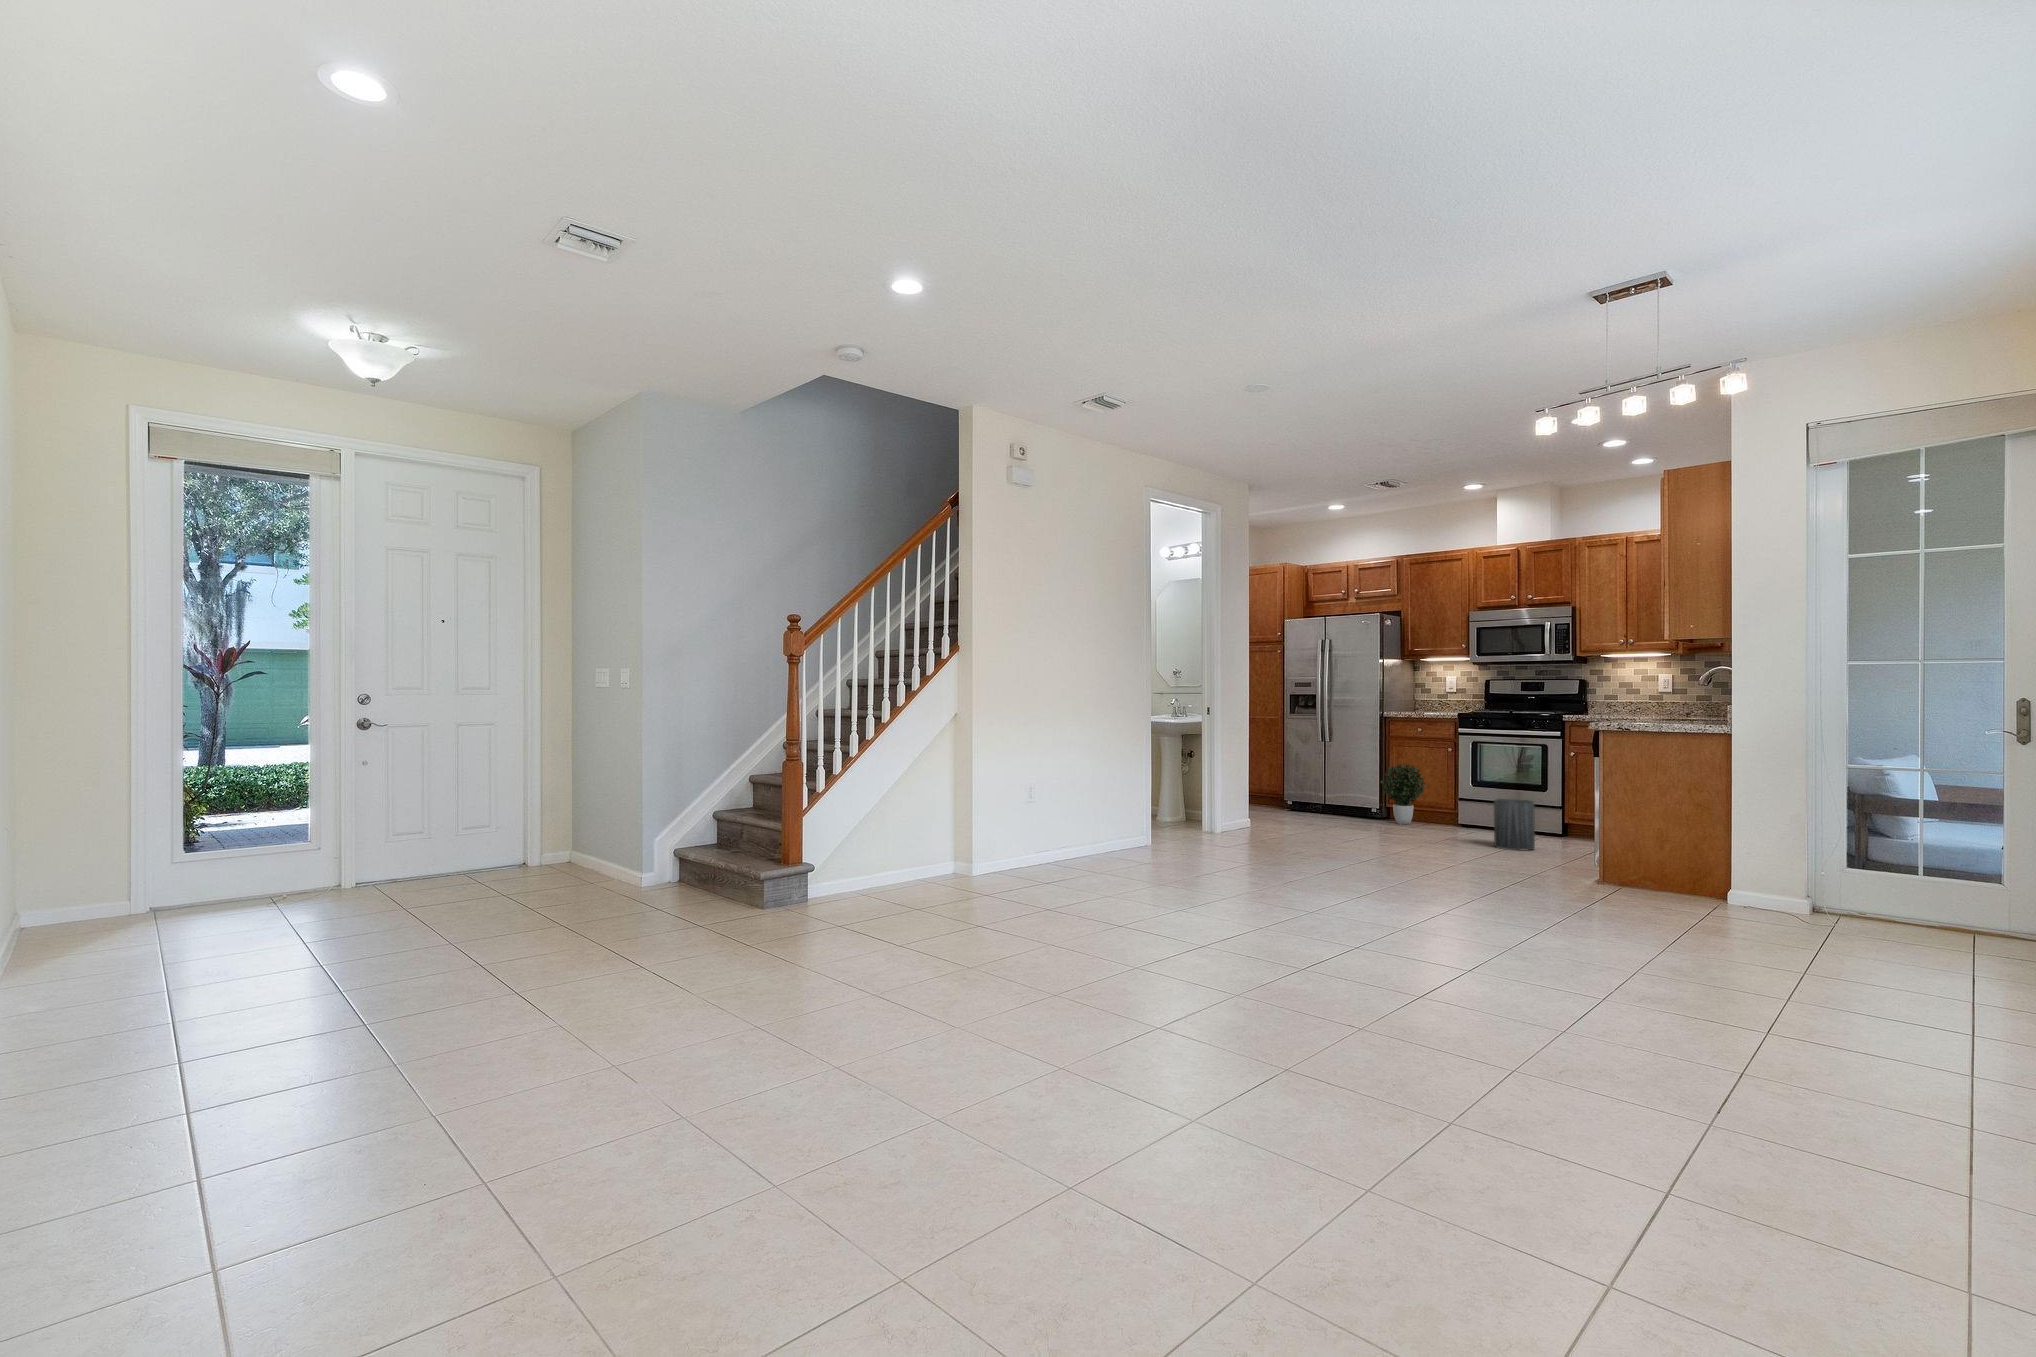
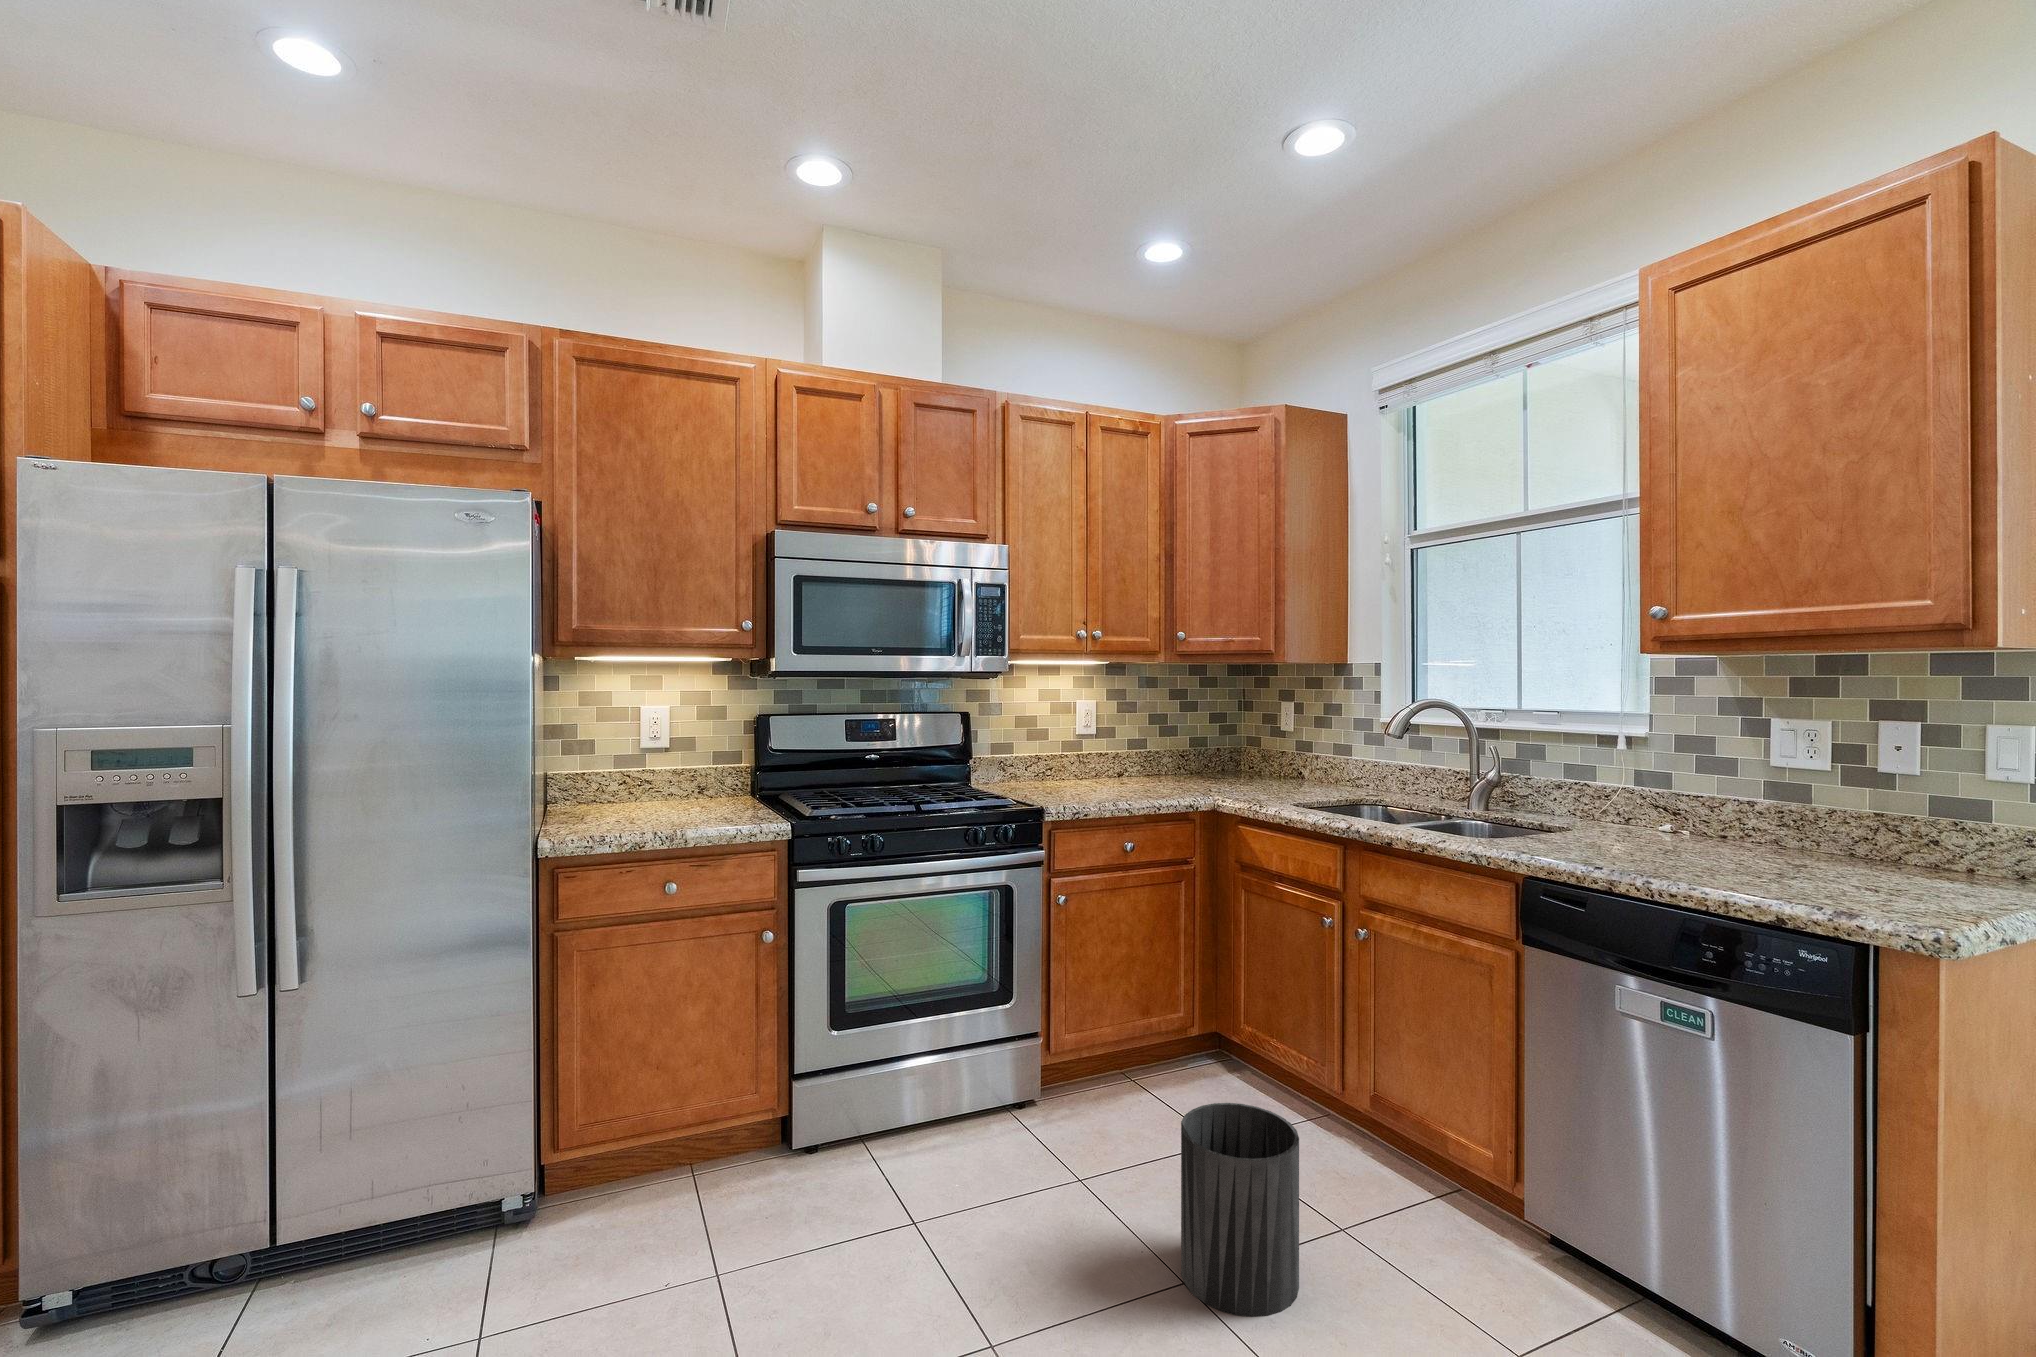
potted plant: present [1381,764,1426,824] -> none [578,1017,733,1241]

